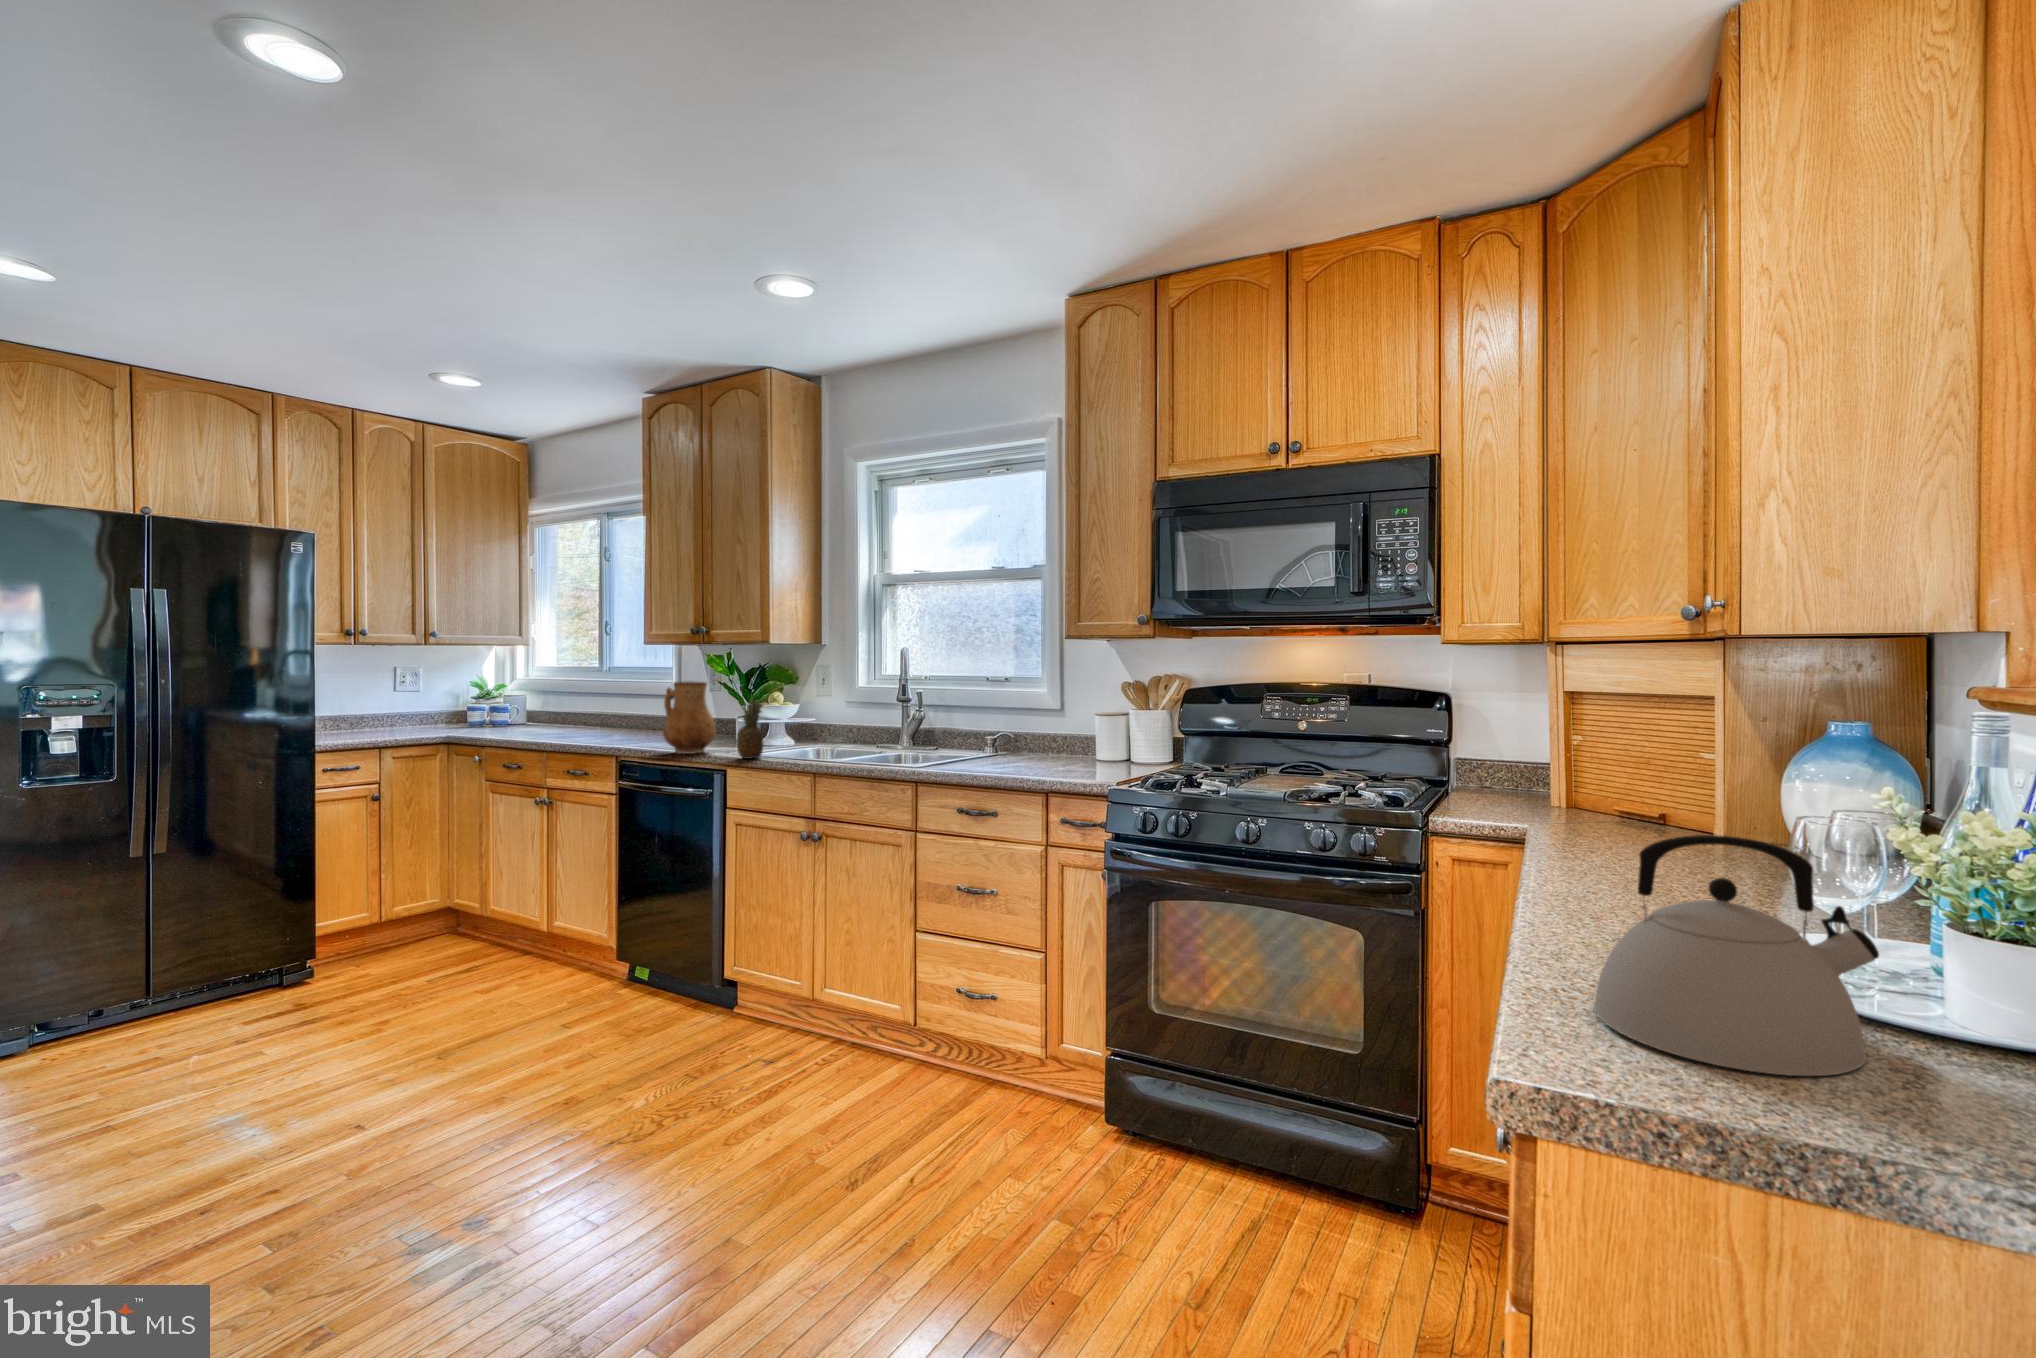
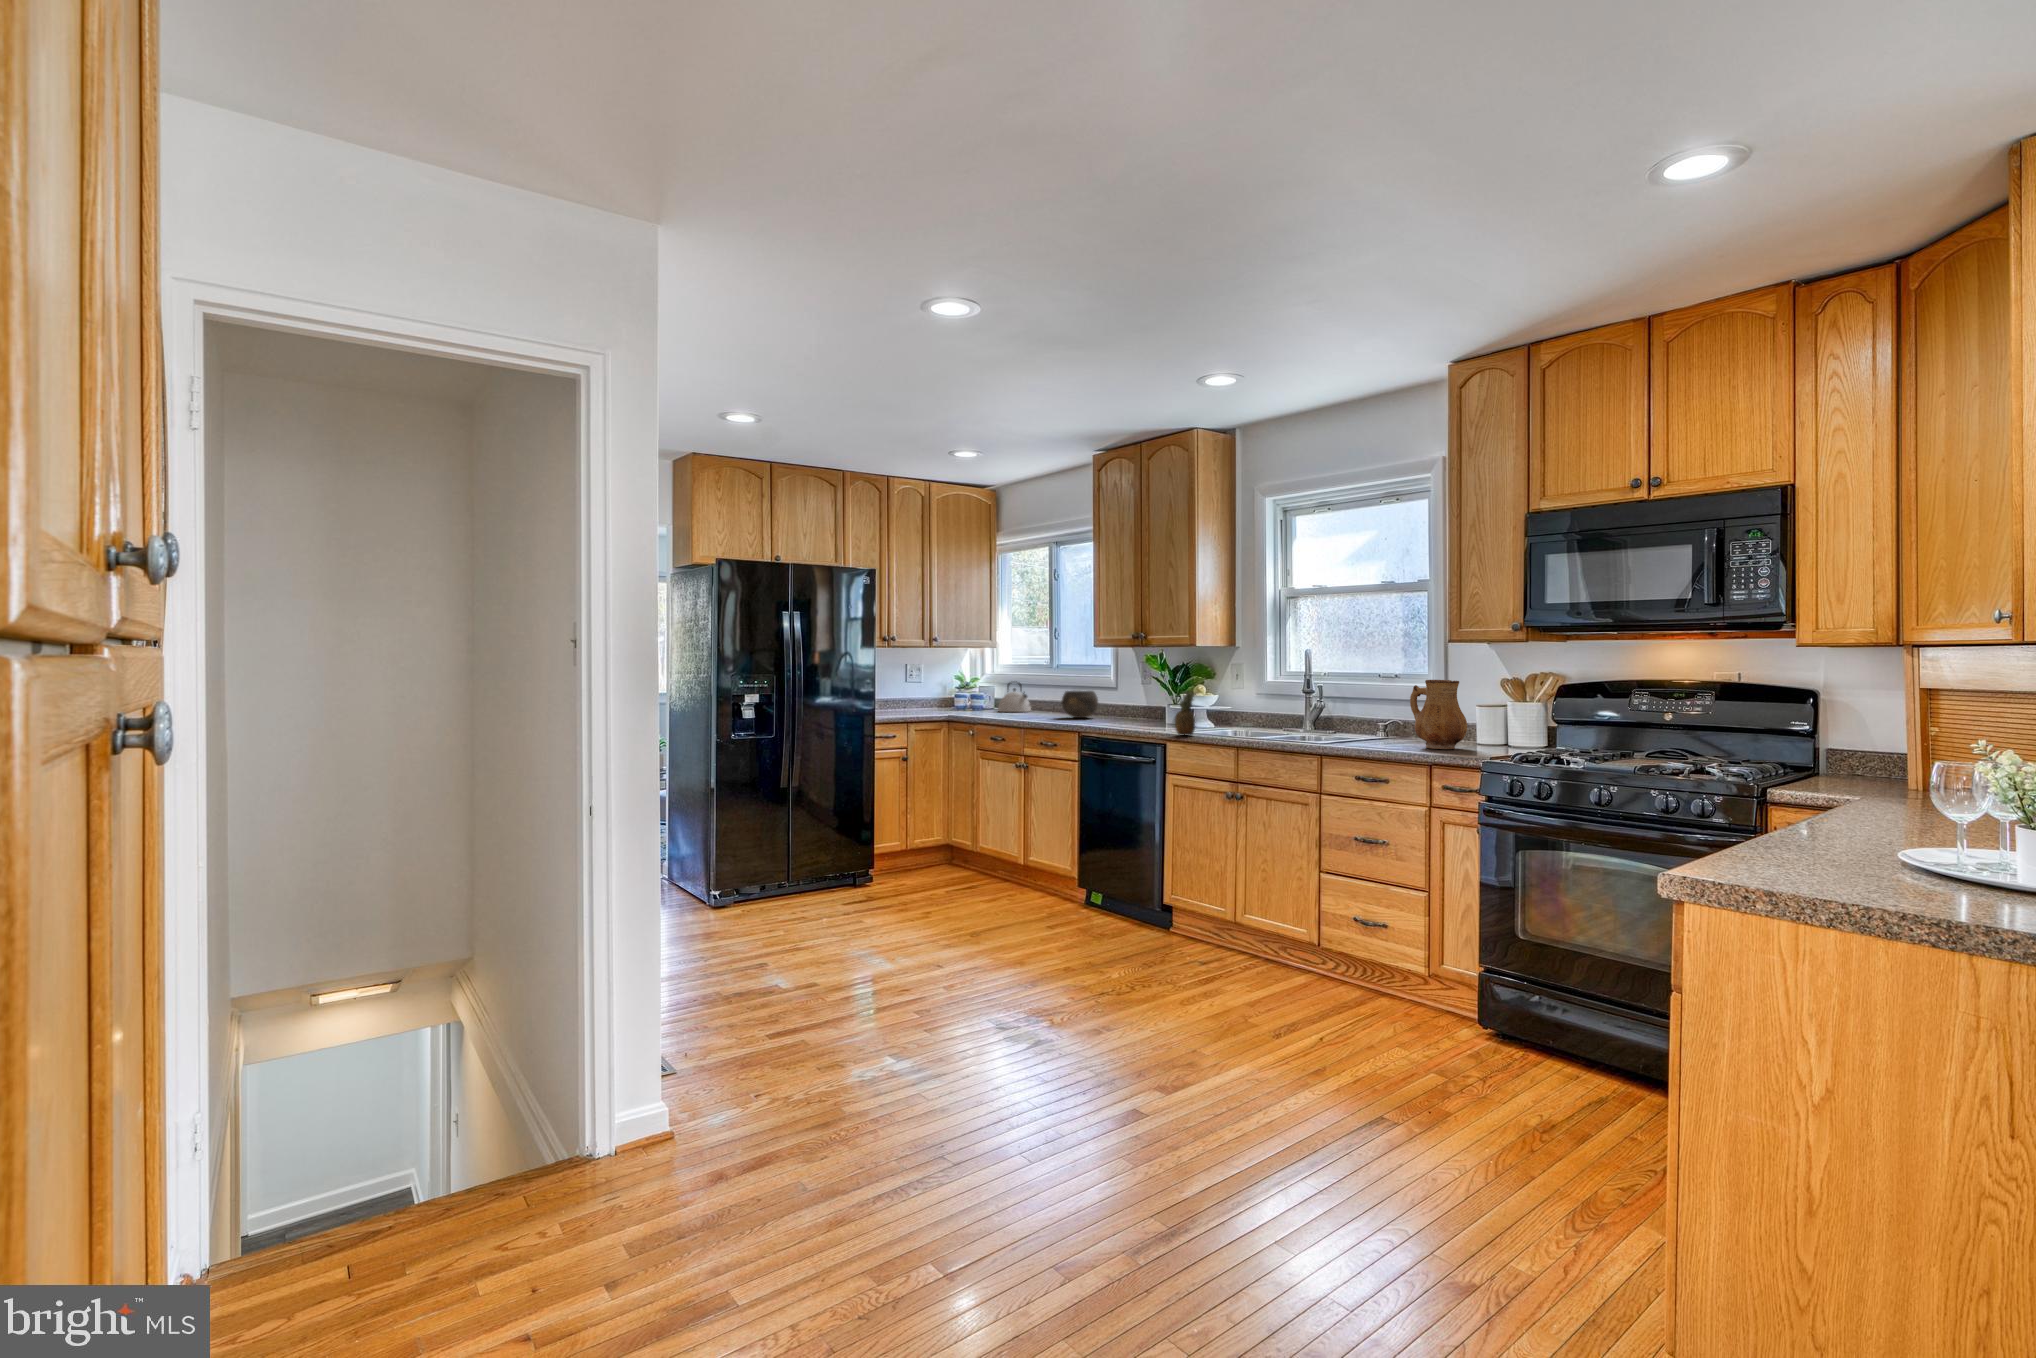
ceramic pitcher: present [663,681,716,754] -> present [1410,680,1467,749]
bowl: none [605,698,656,734] -> present [1061,691,1098,718]
kettle: present [1593,835,1879,1076] -> present [998,681,1031,712]

